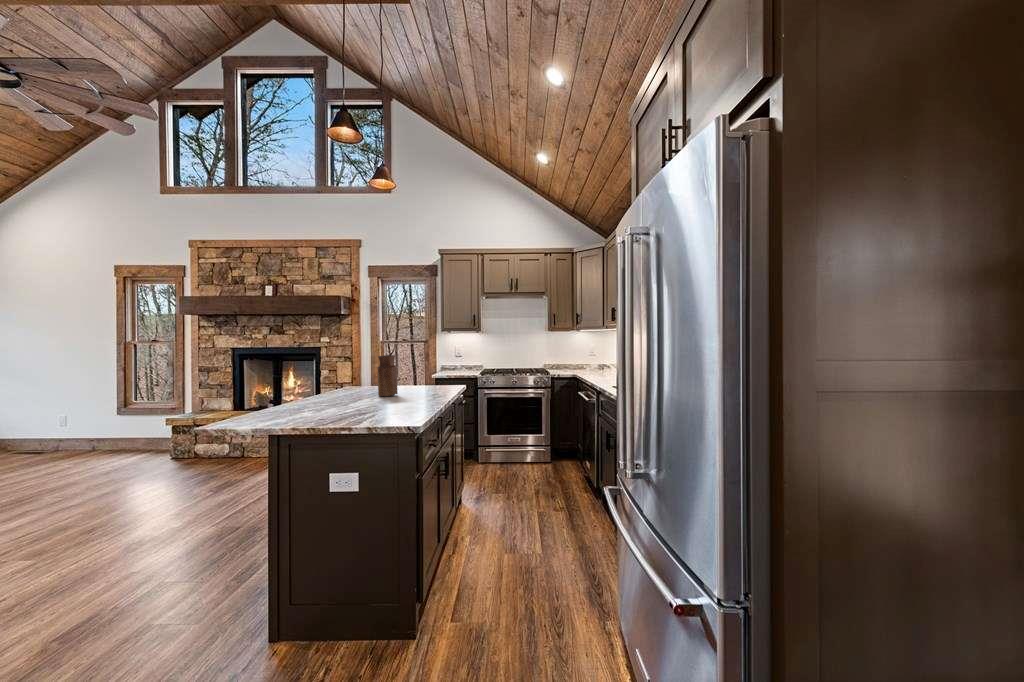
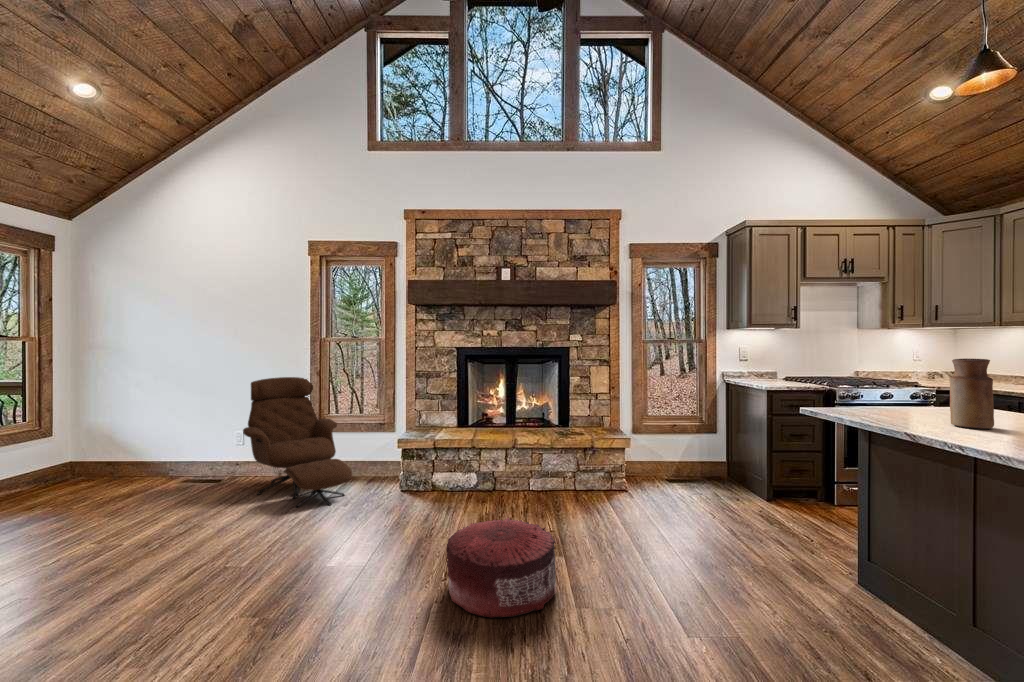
lounge chair: none [49,372,136,468] -> present [243,377,352,507]
pouf: none [101,463,192,516] -> present [446,518,556,618]

